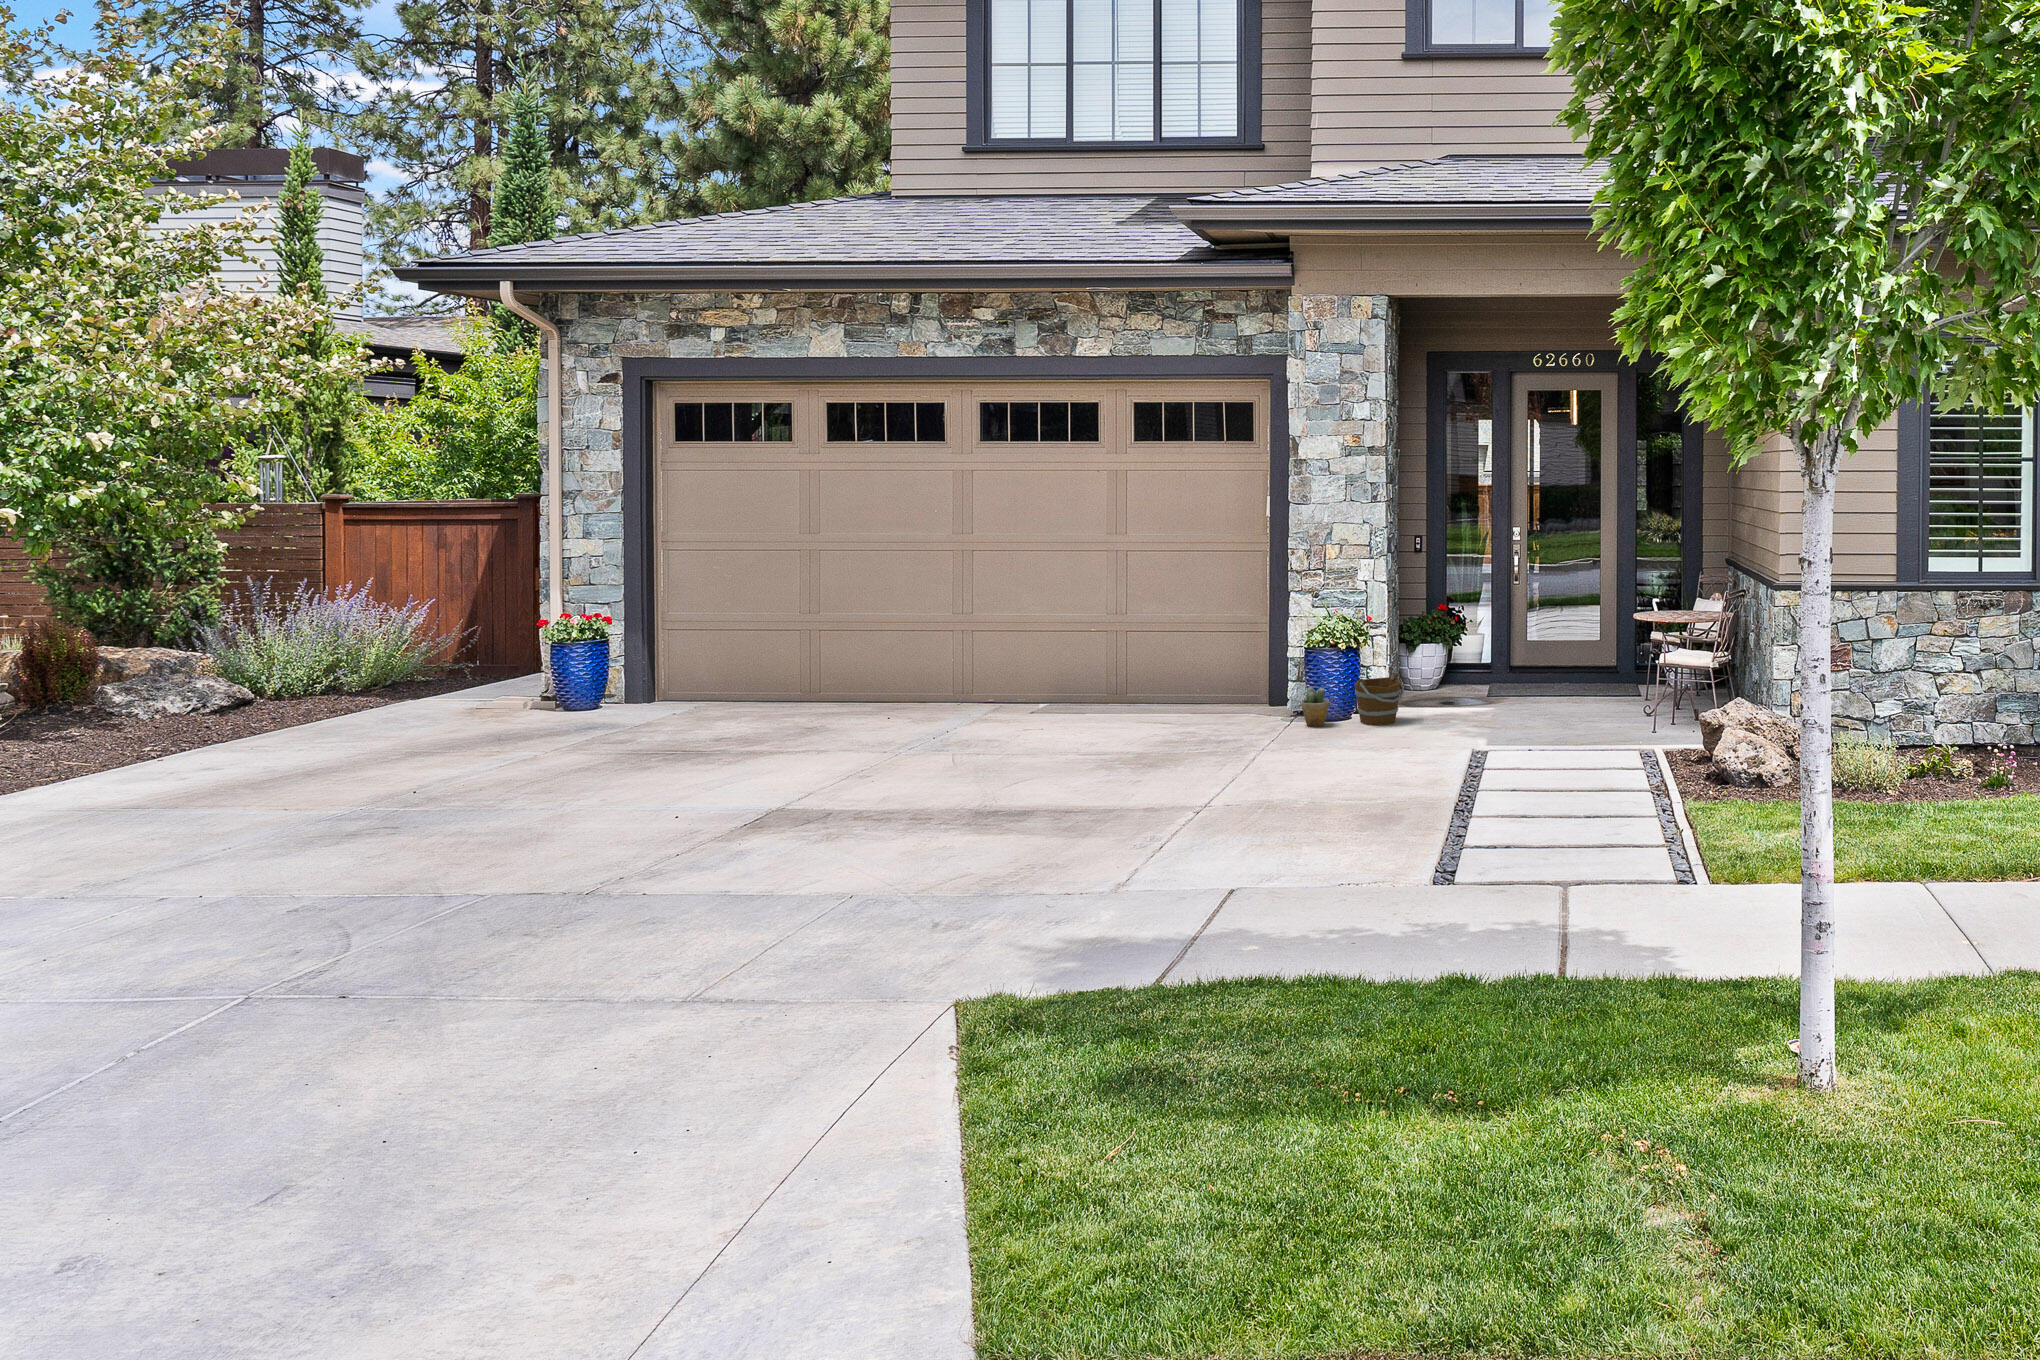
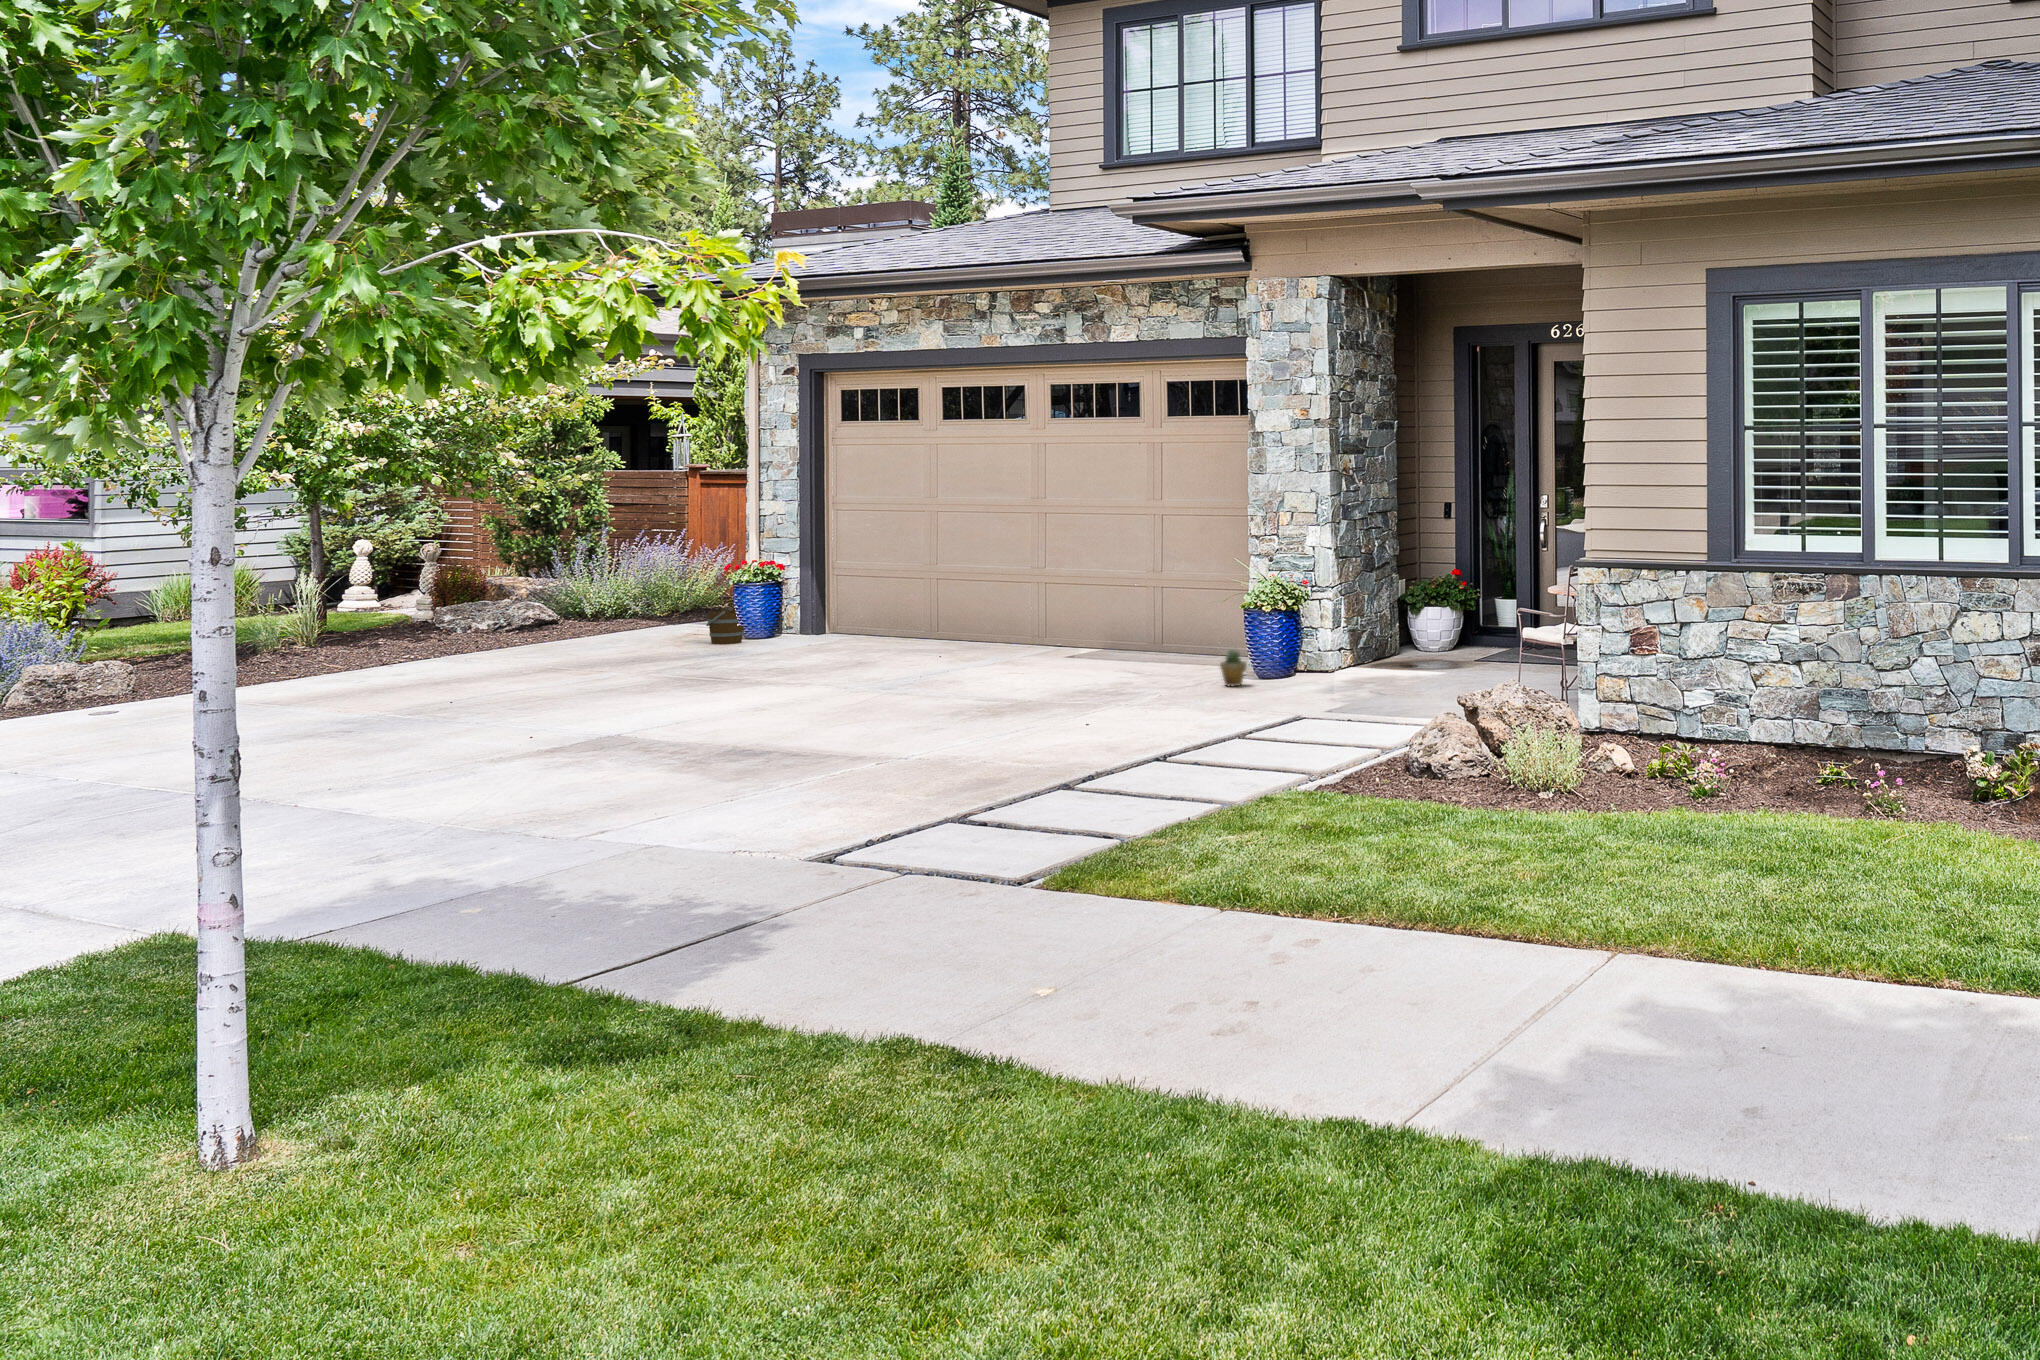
bucket: present [1354,673,1404,725] -> present [706,606,744,644]

